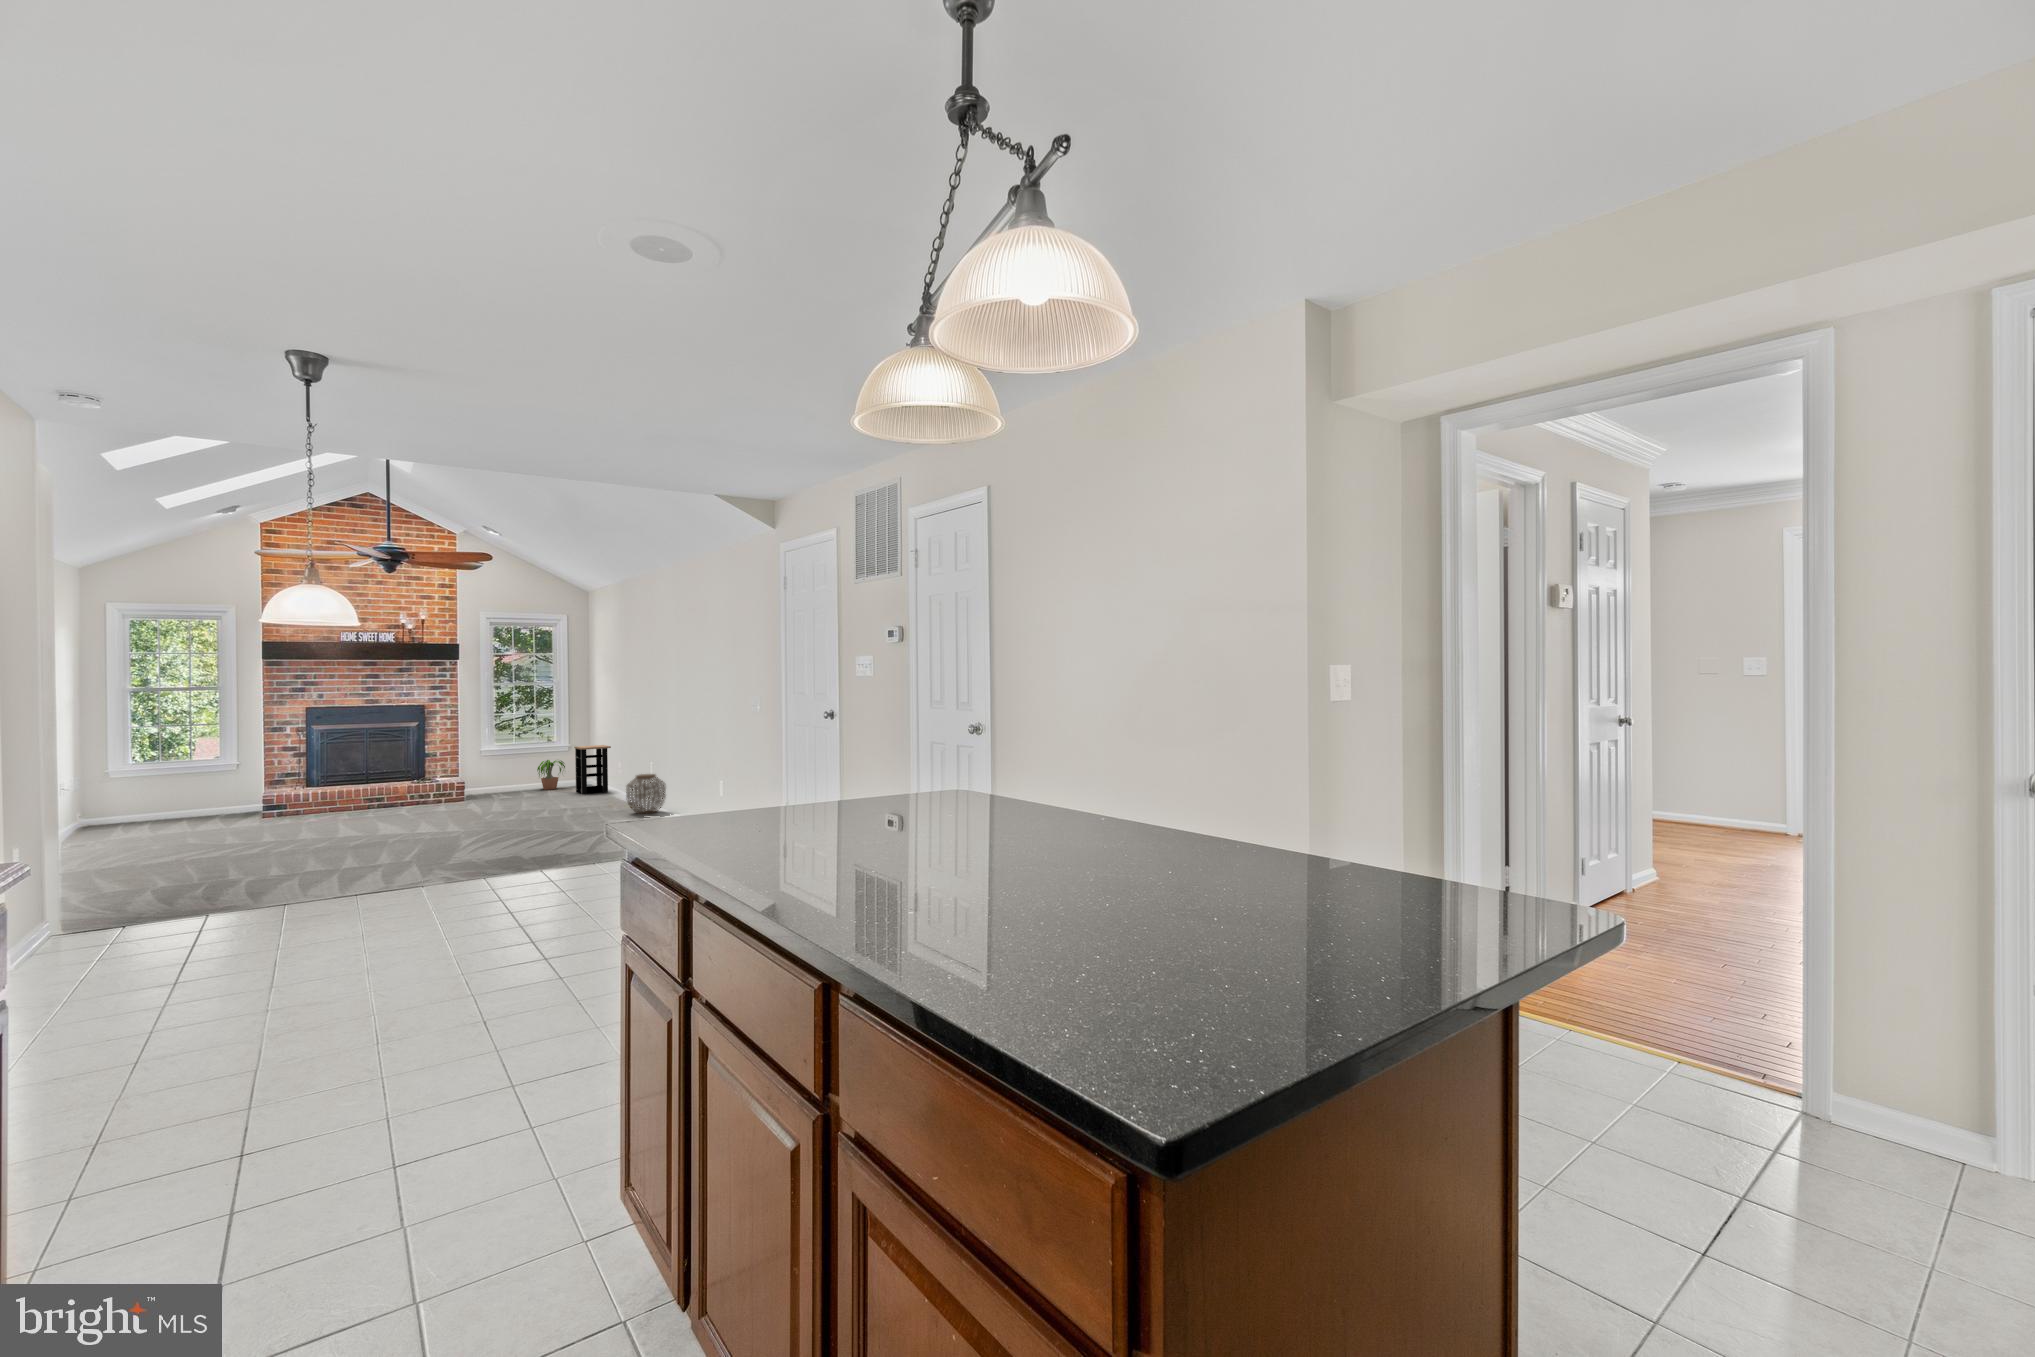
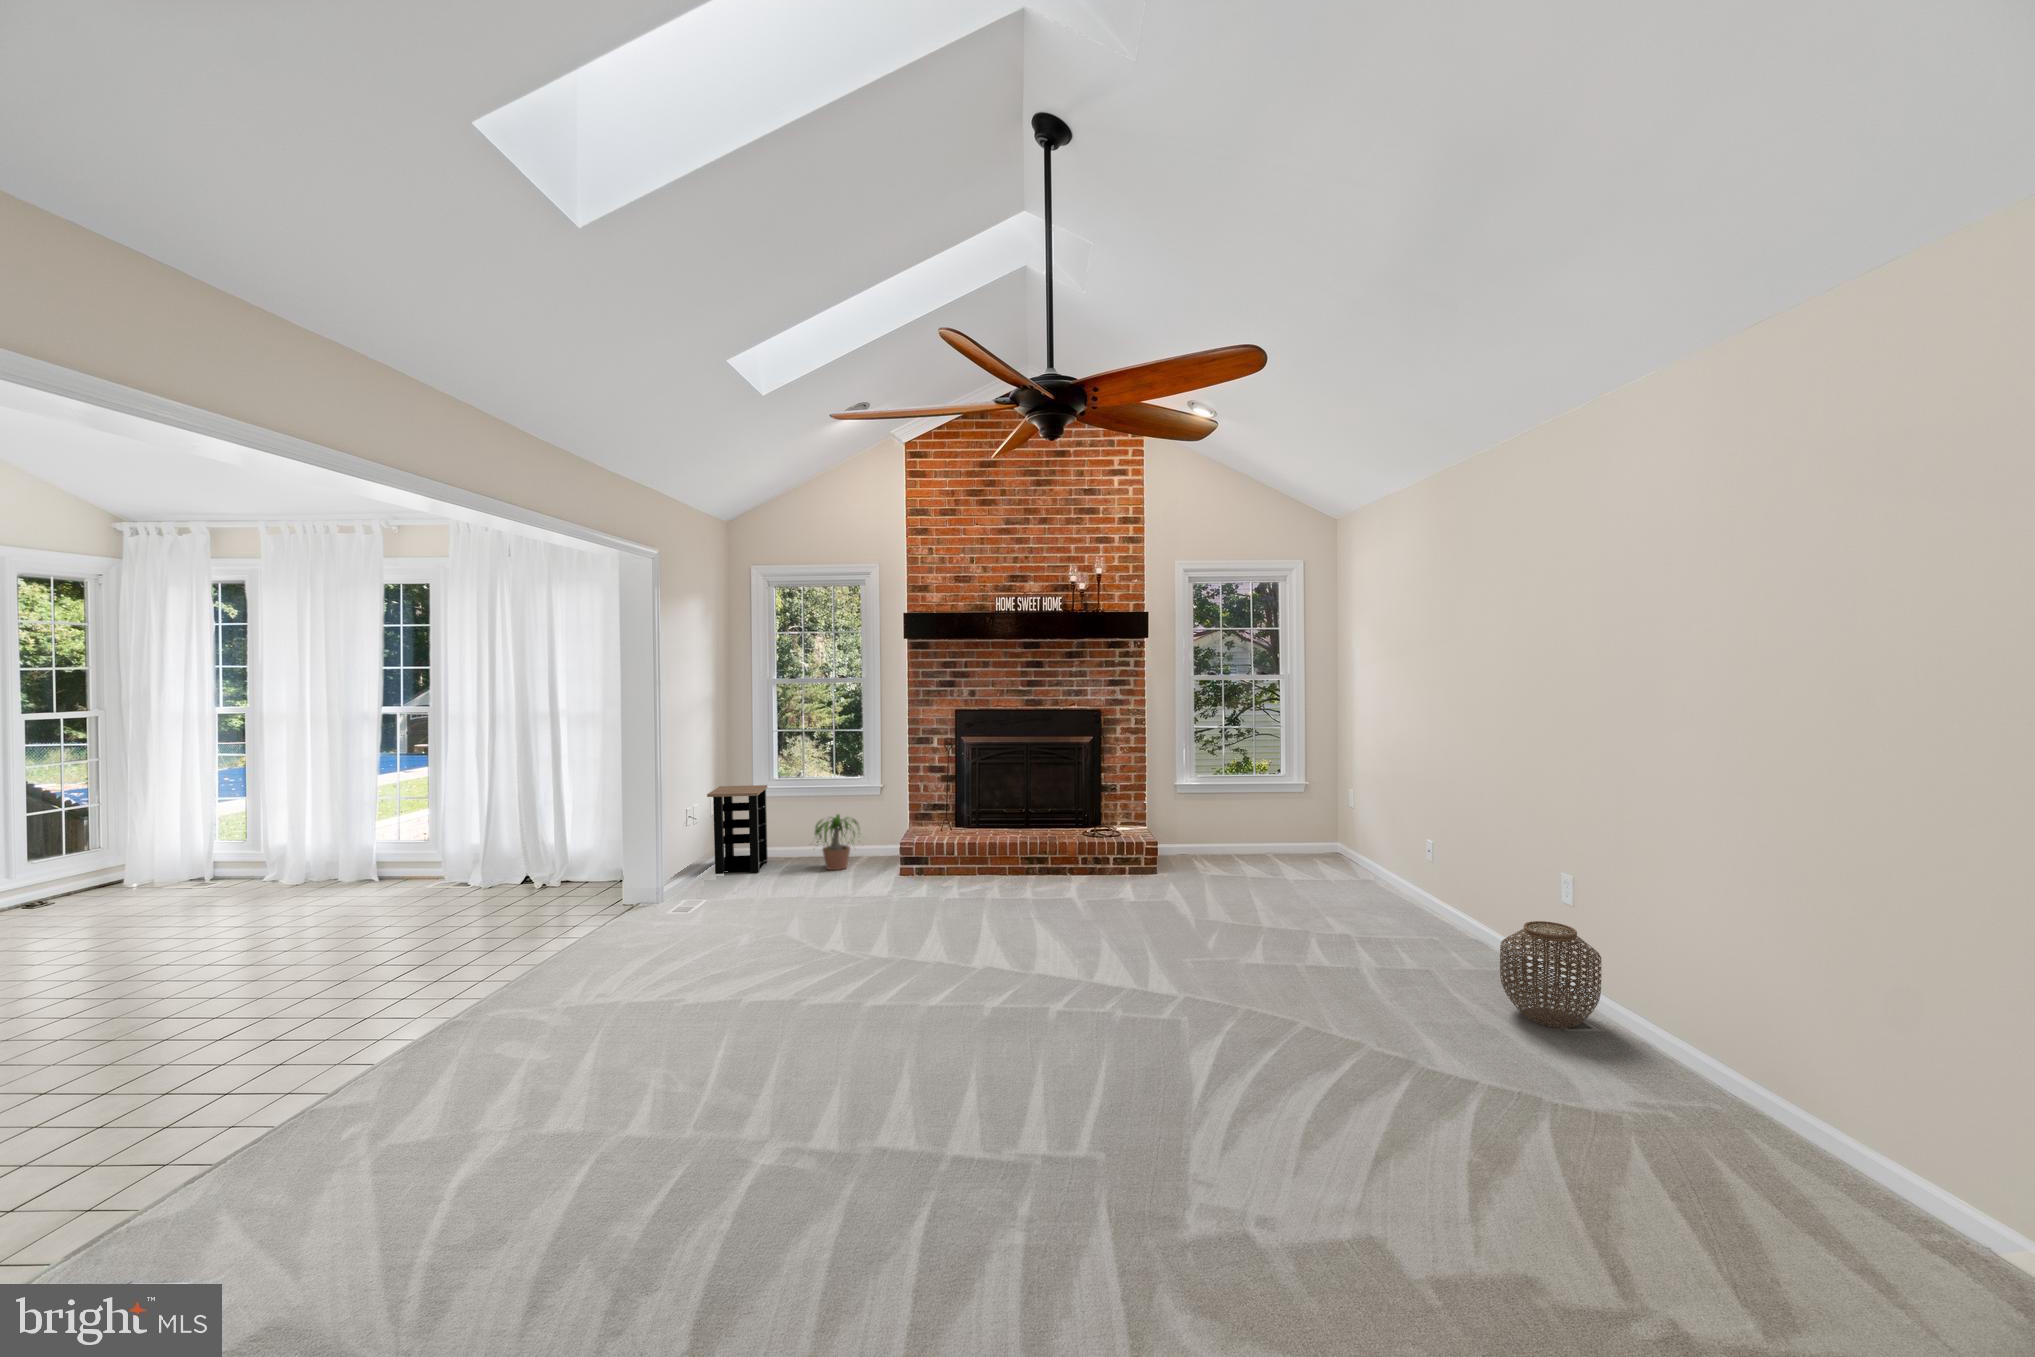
side table: present [574,745,611,794] -> present [707,785,768,874]
potted plant: present [537,760,565,790] -> present [815,814,860,870]

